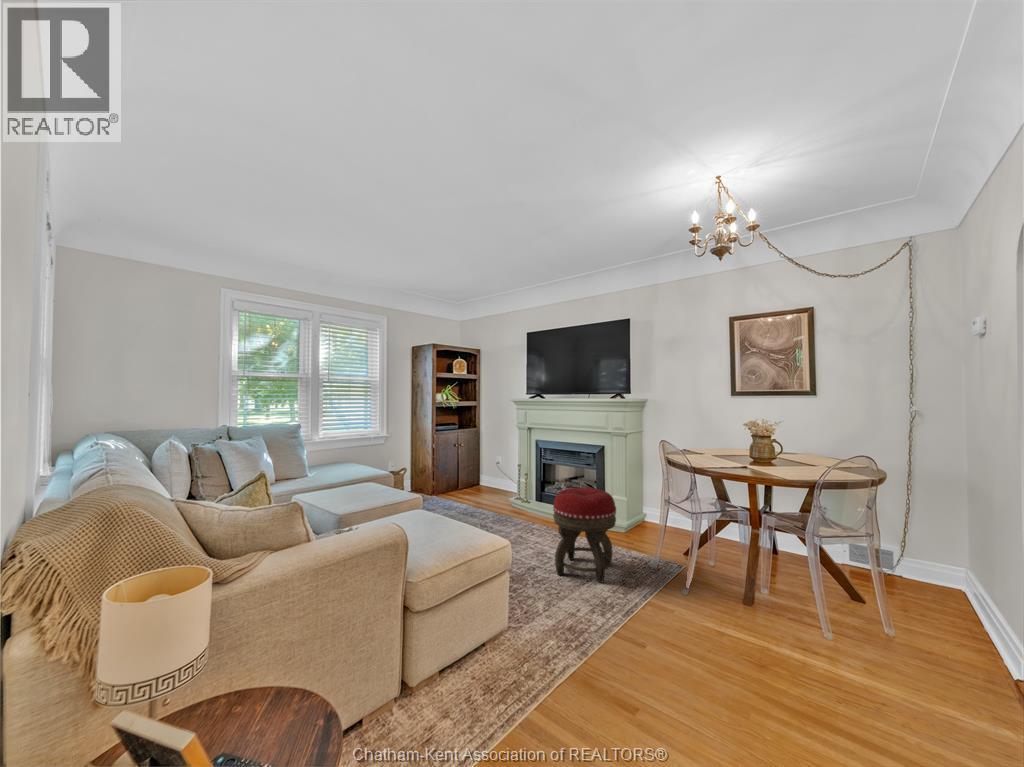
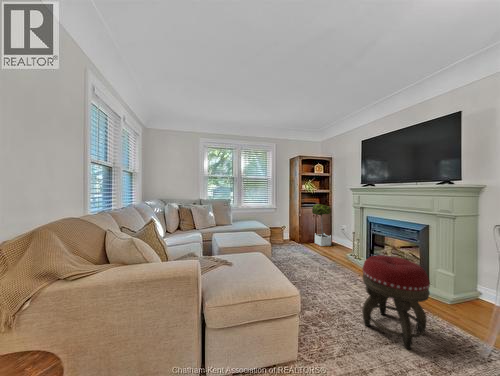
potted tree: none [451,425,481,495] -> present [312,204,331,246]

